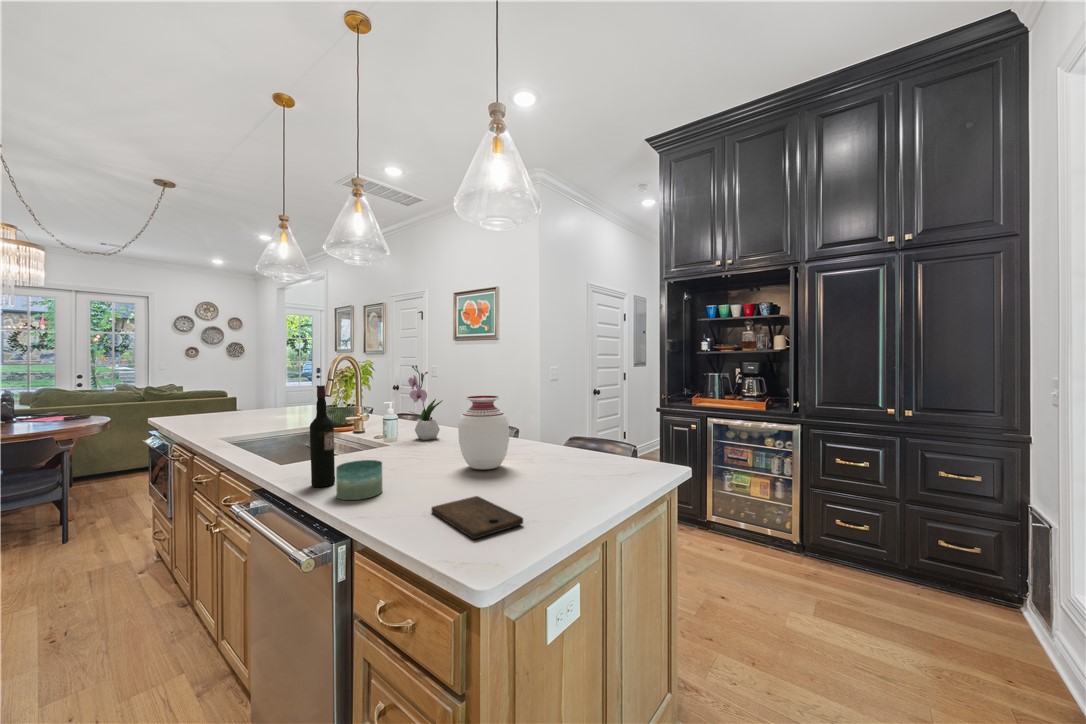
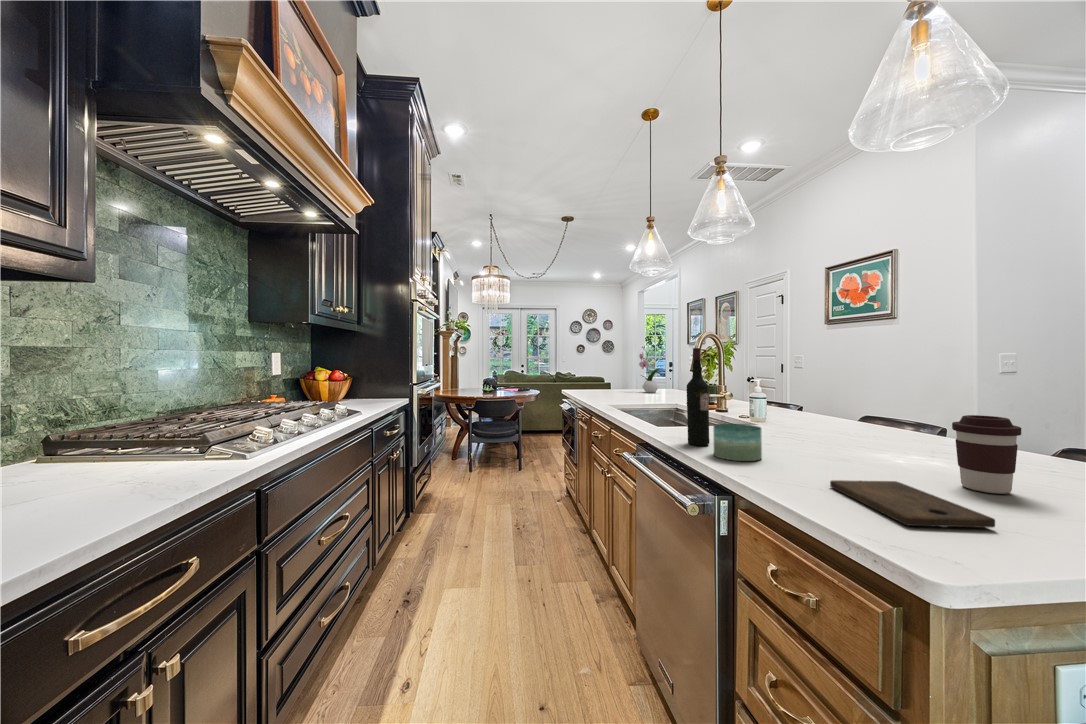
flower arrangement: present [408,365,442,440] -> present [639,346,659,393]
vase: present [458,396,509,469] -> none [855,366,940,459]
coffee cup: none [511,436,544,491] -> present [952,415,1021,494]

